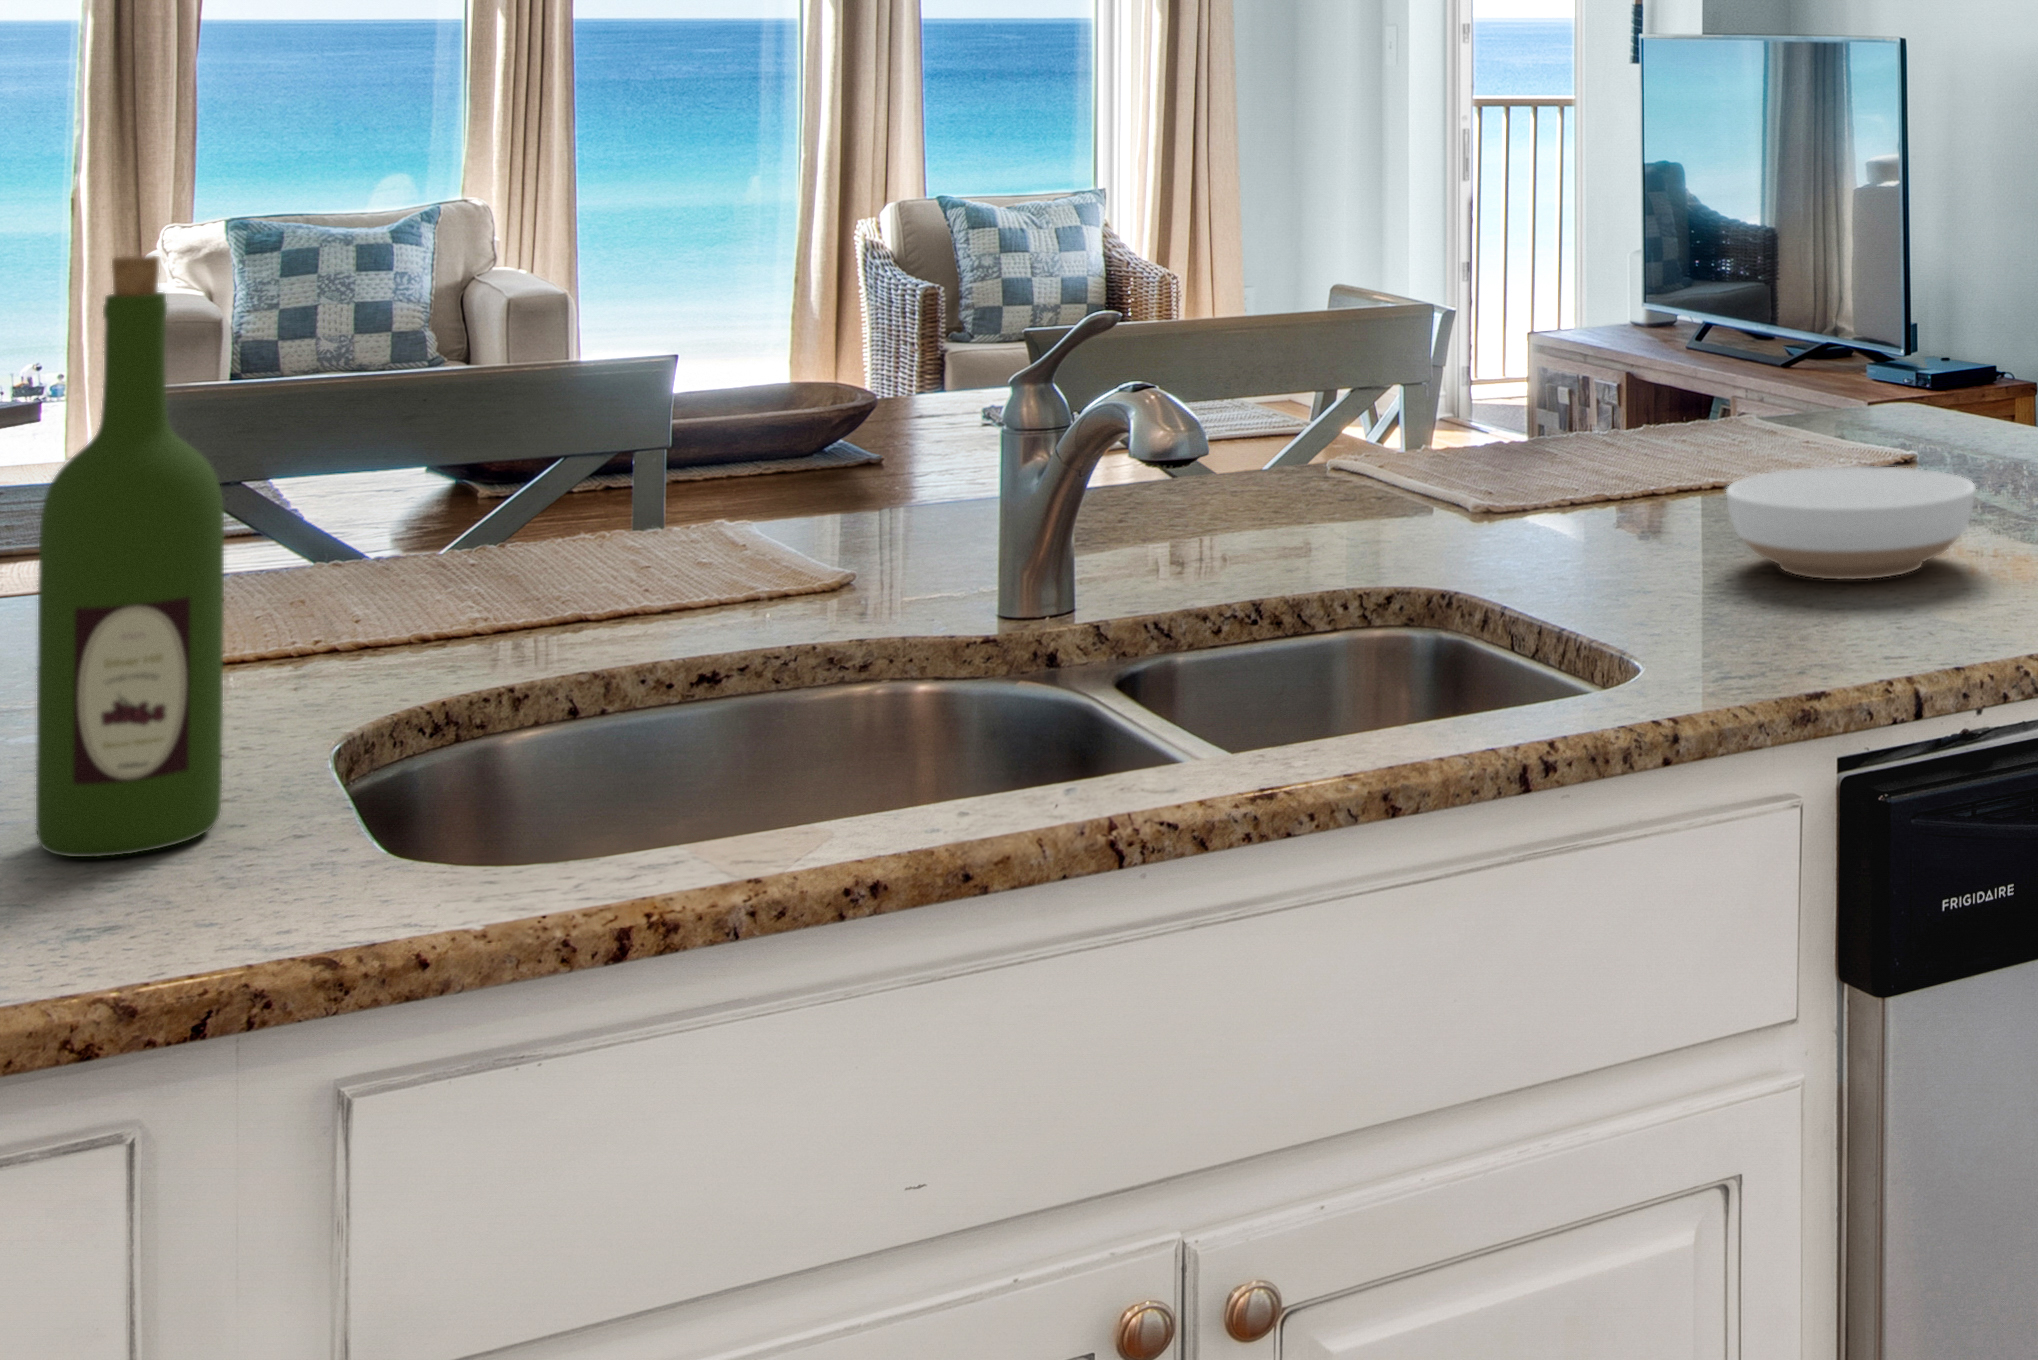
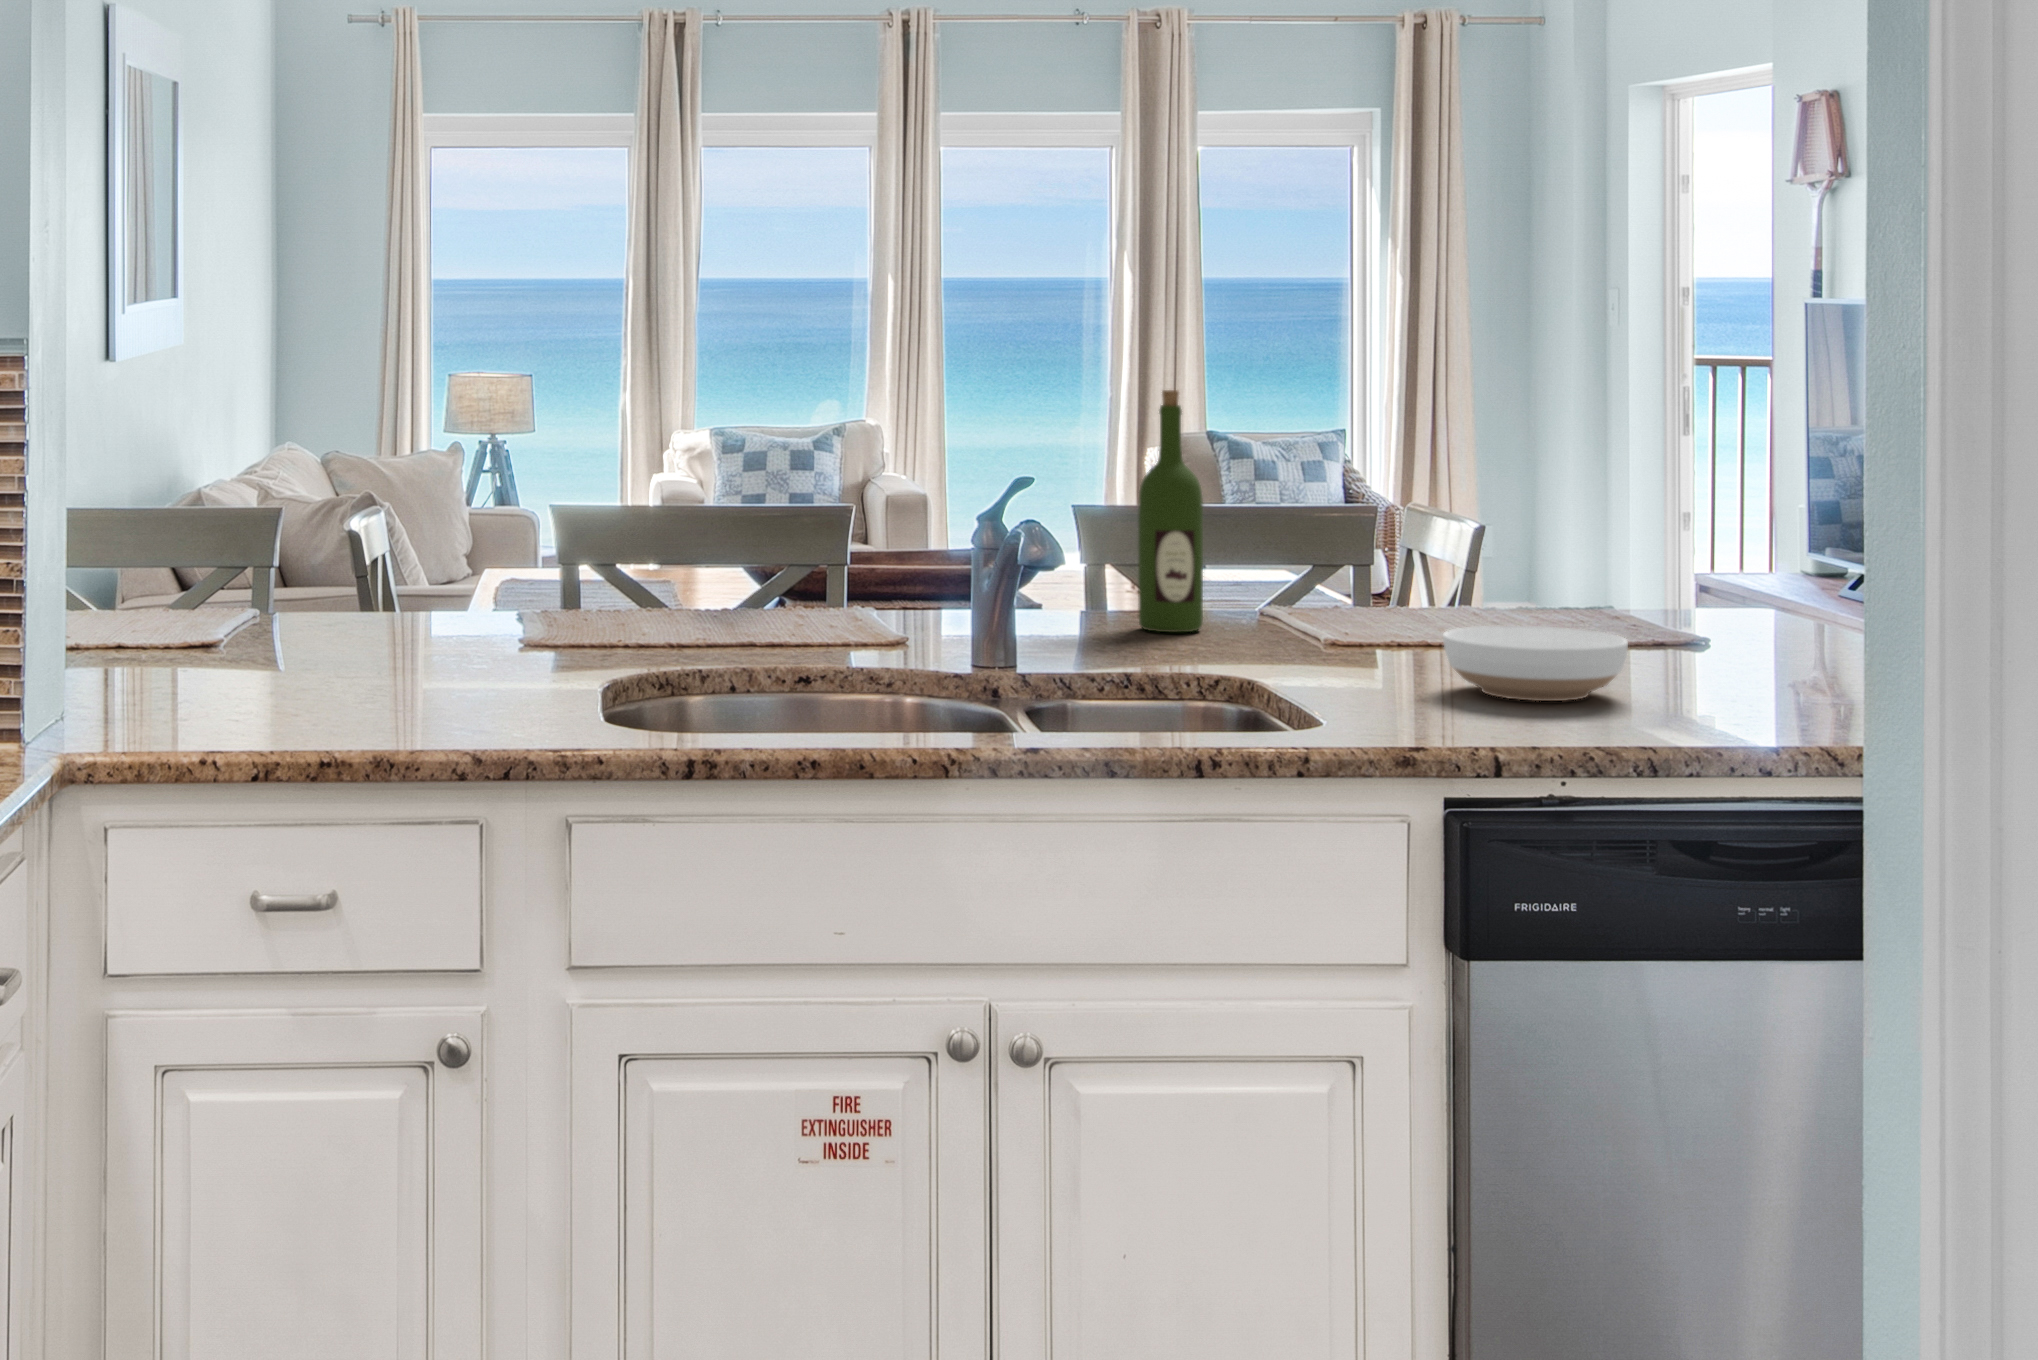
wine bottle: present [36,256,224,857] -> present [1138,390,1203,632]

